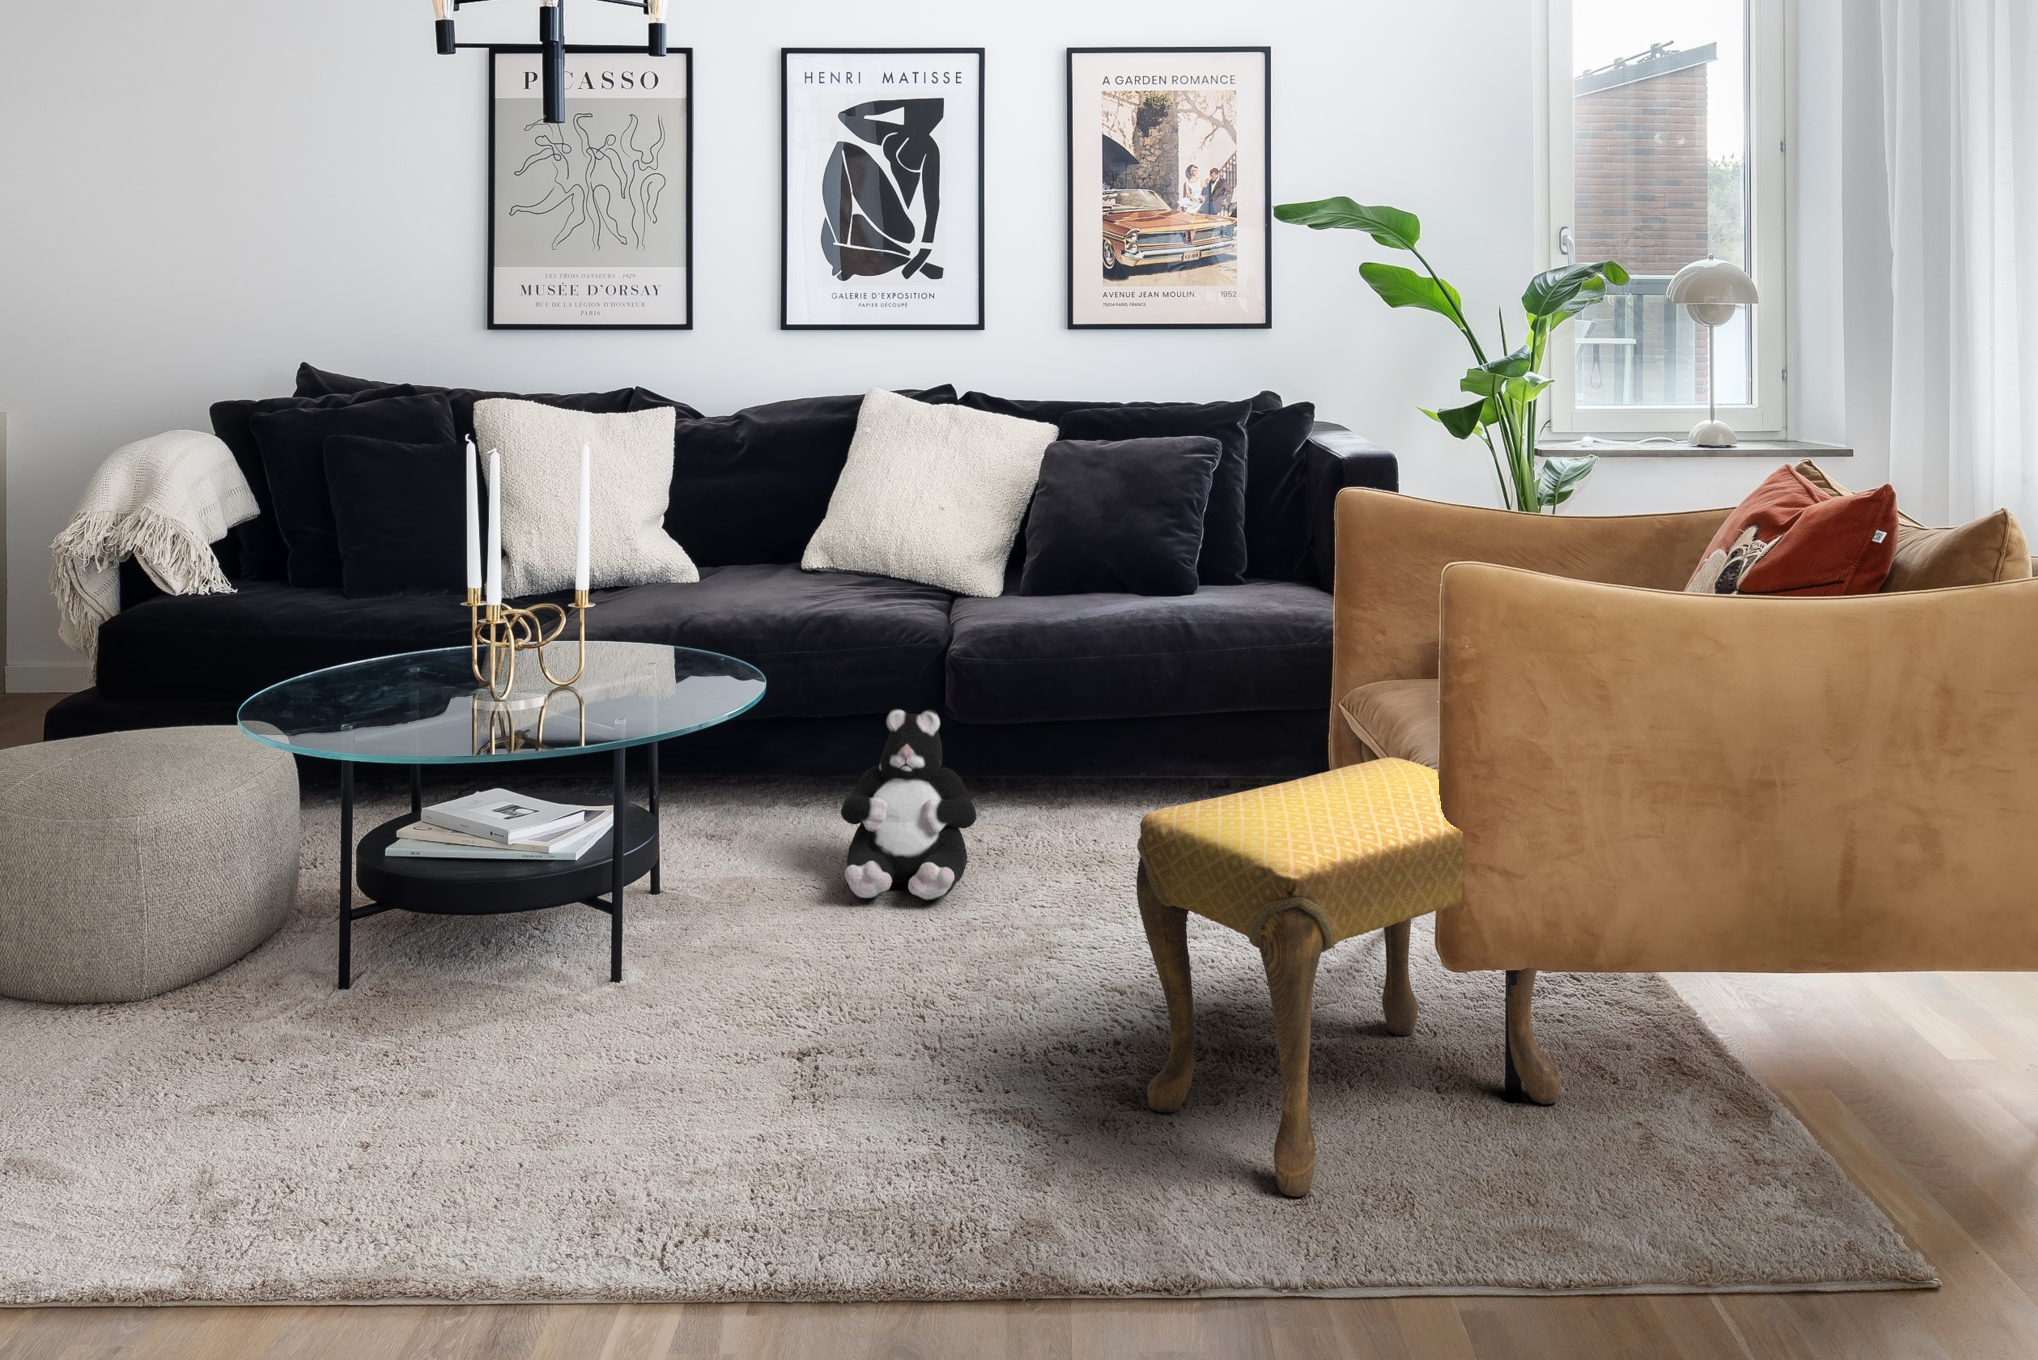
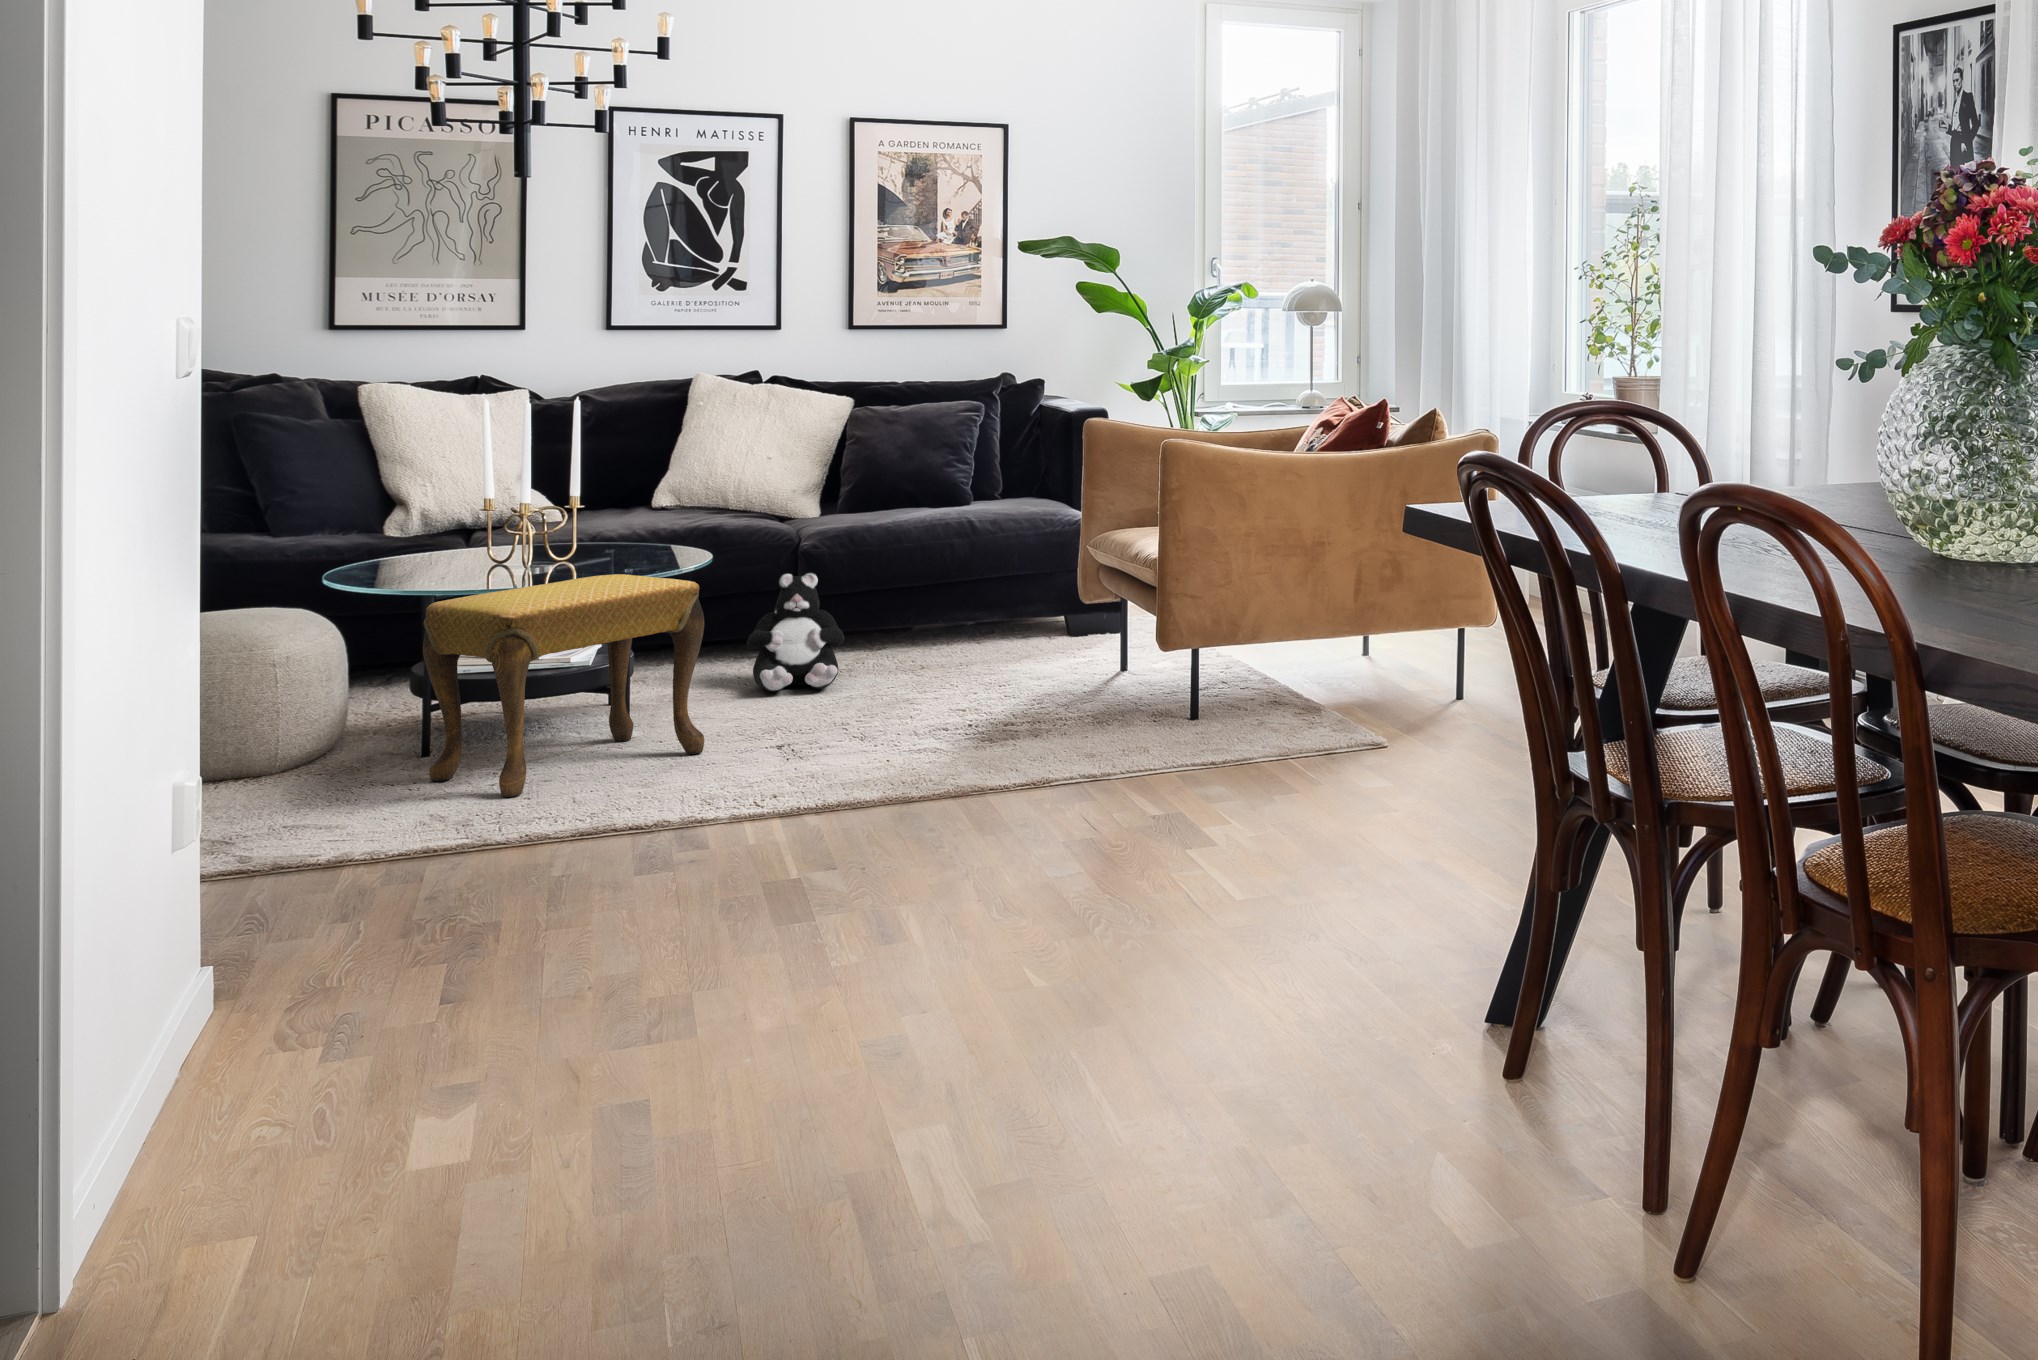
footstool: present [1136,757,1560,1197] -> present [423,574,704,797]

